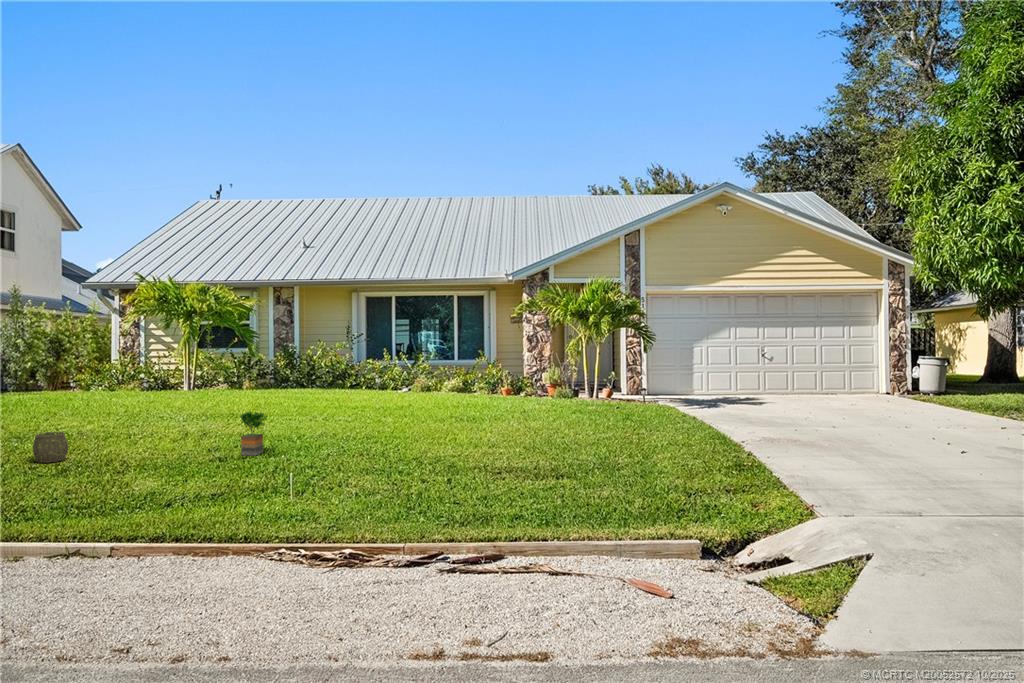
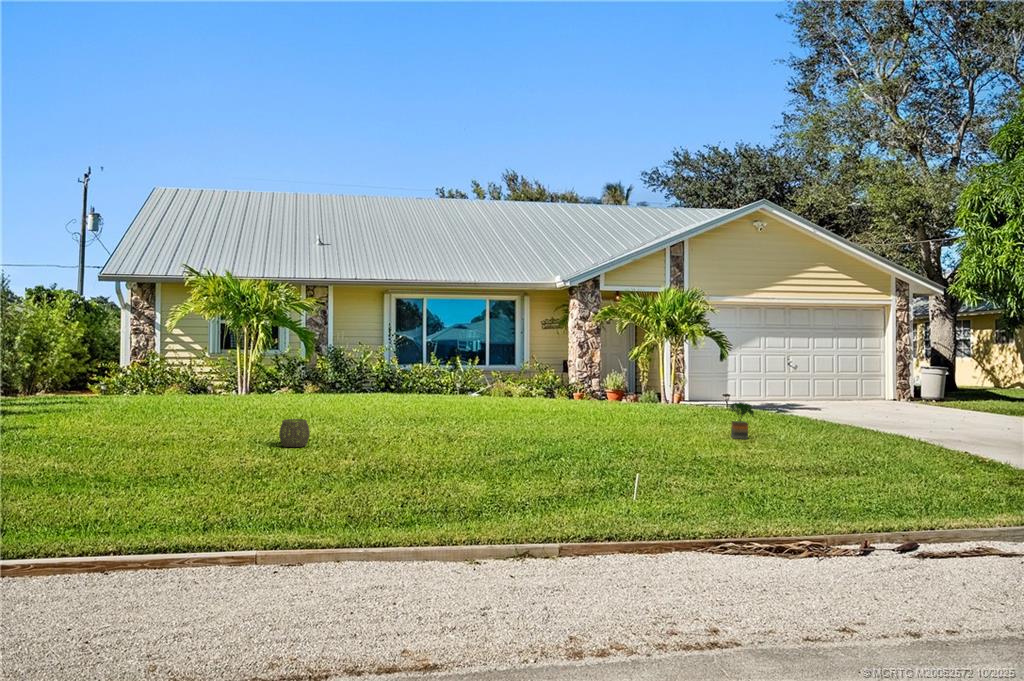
potted tree: present [241,412,267,456] -> present [730,402,754,439]

